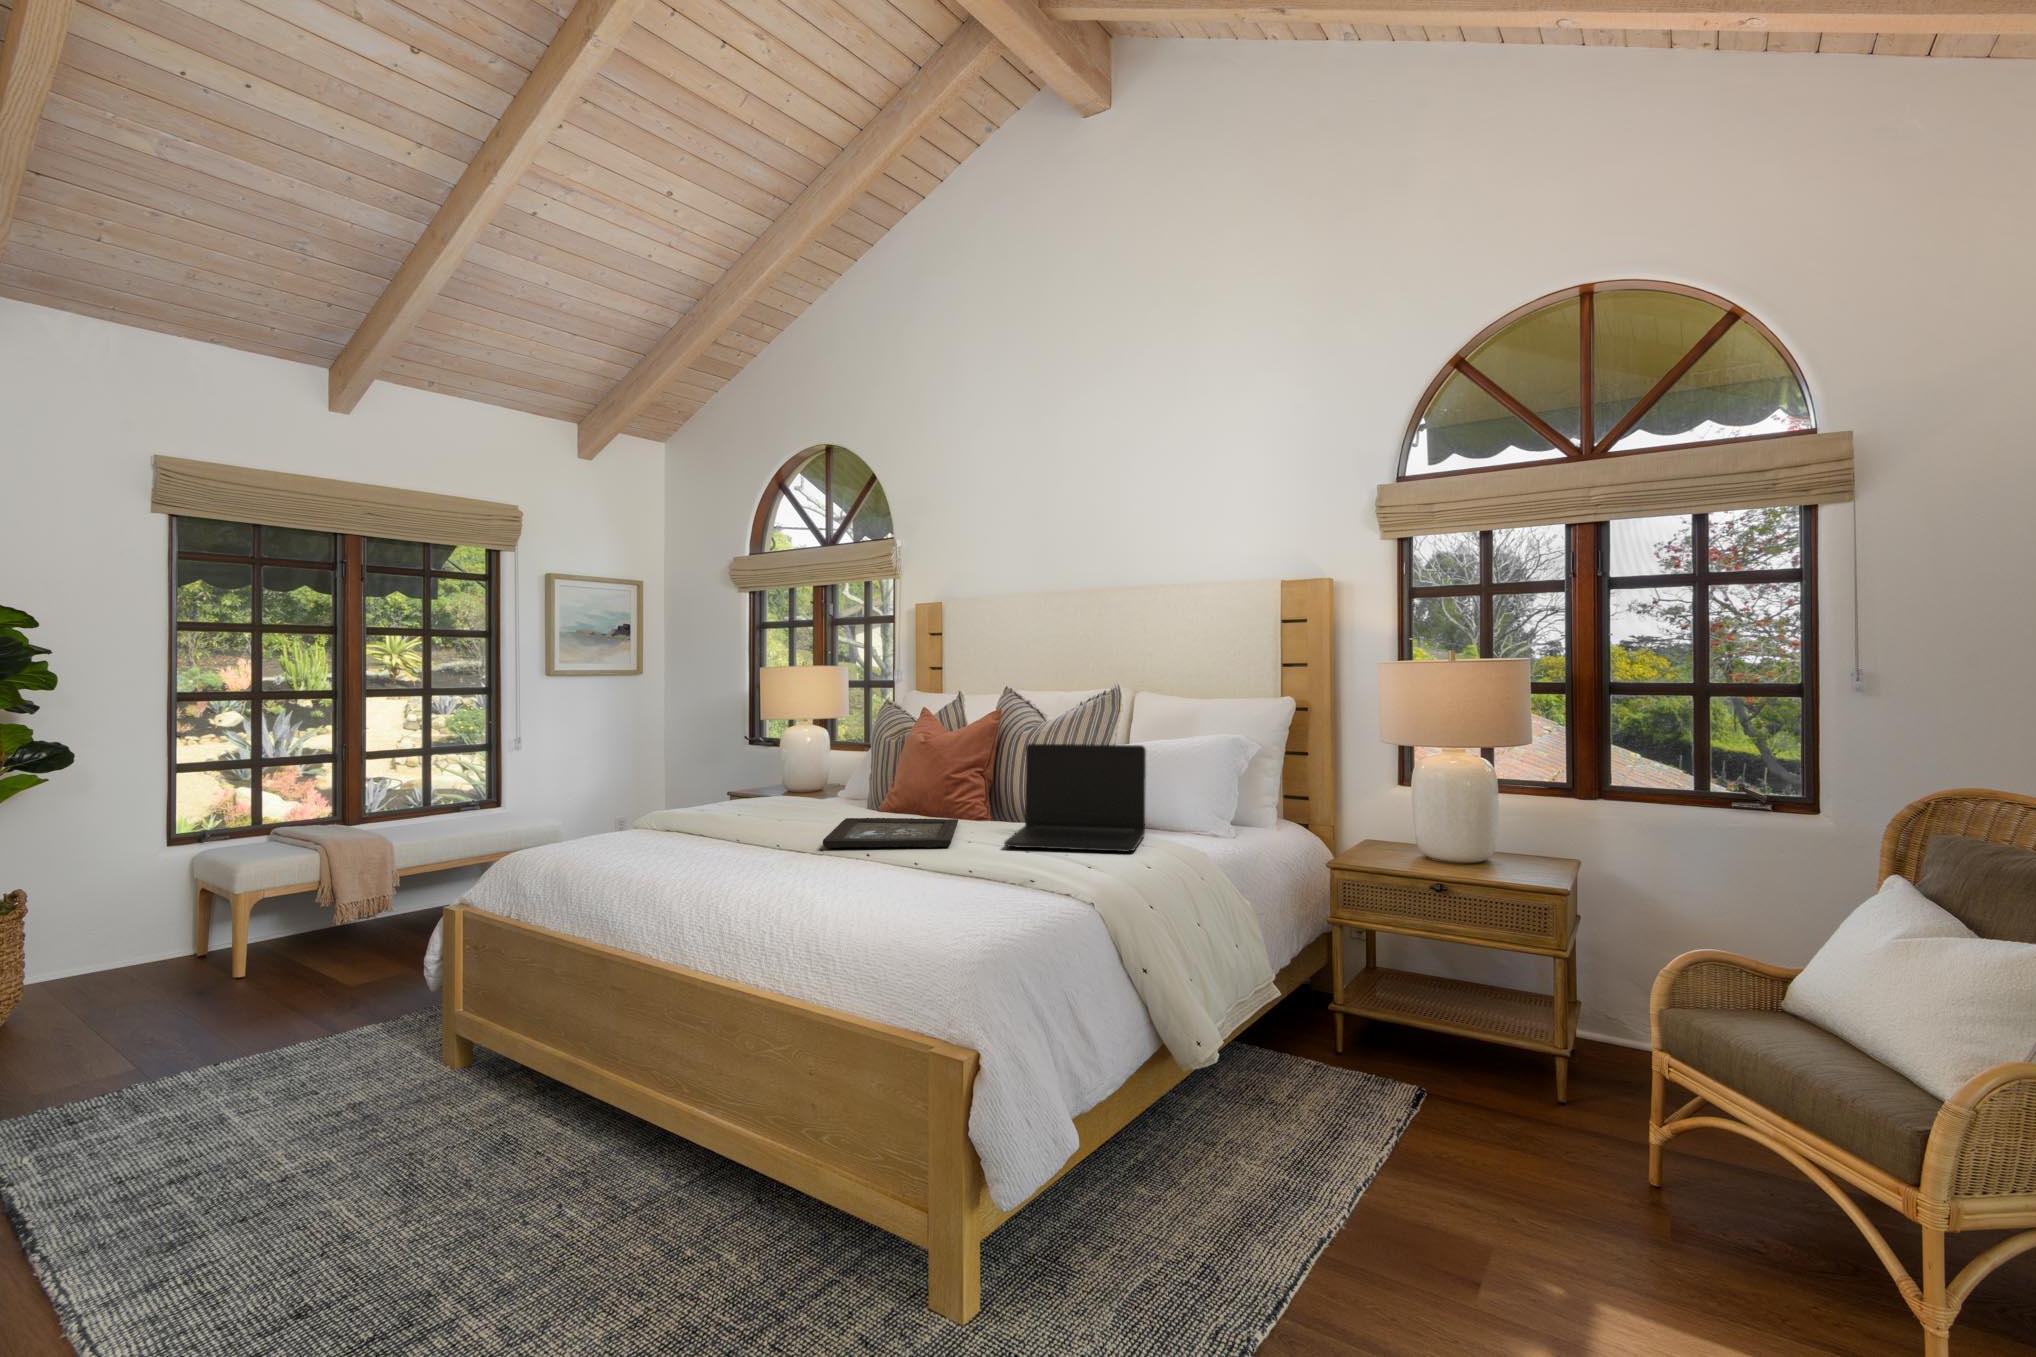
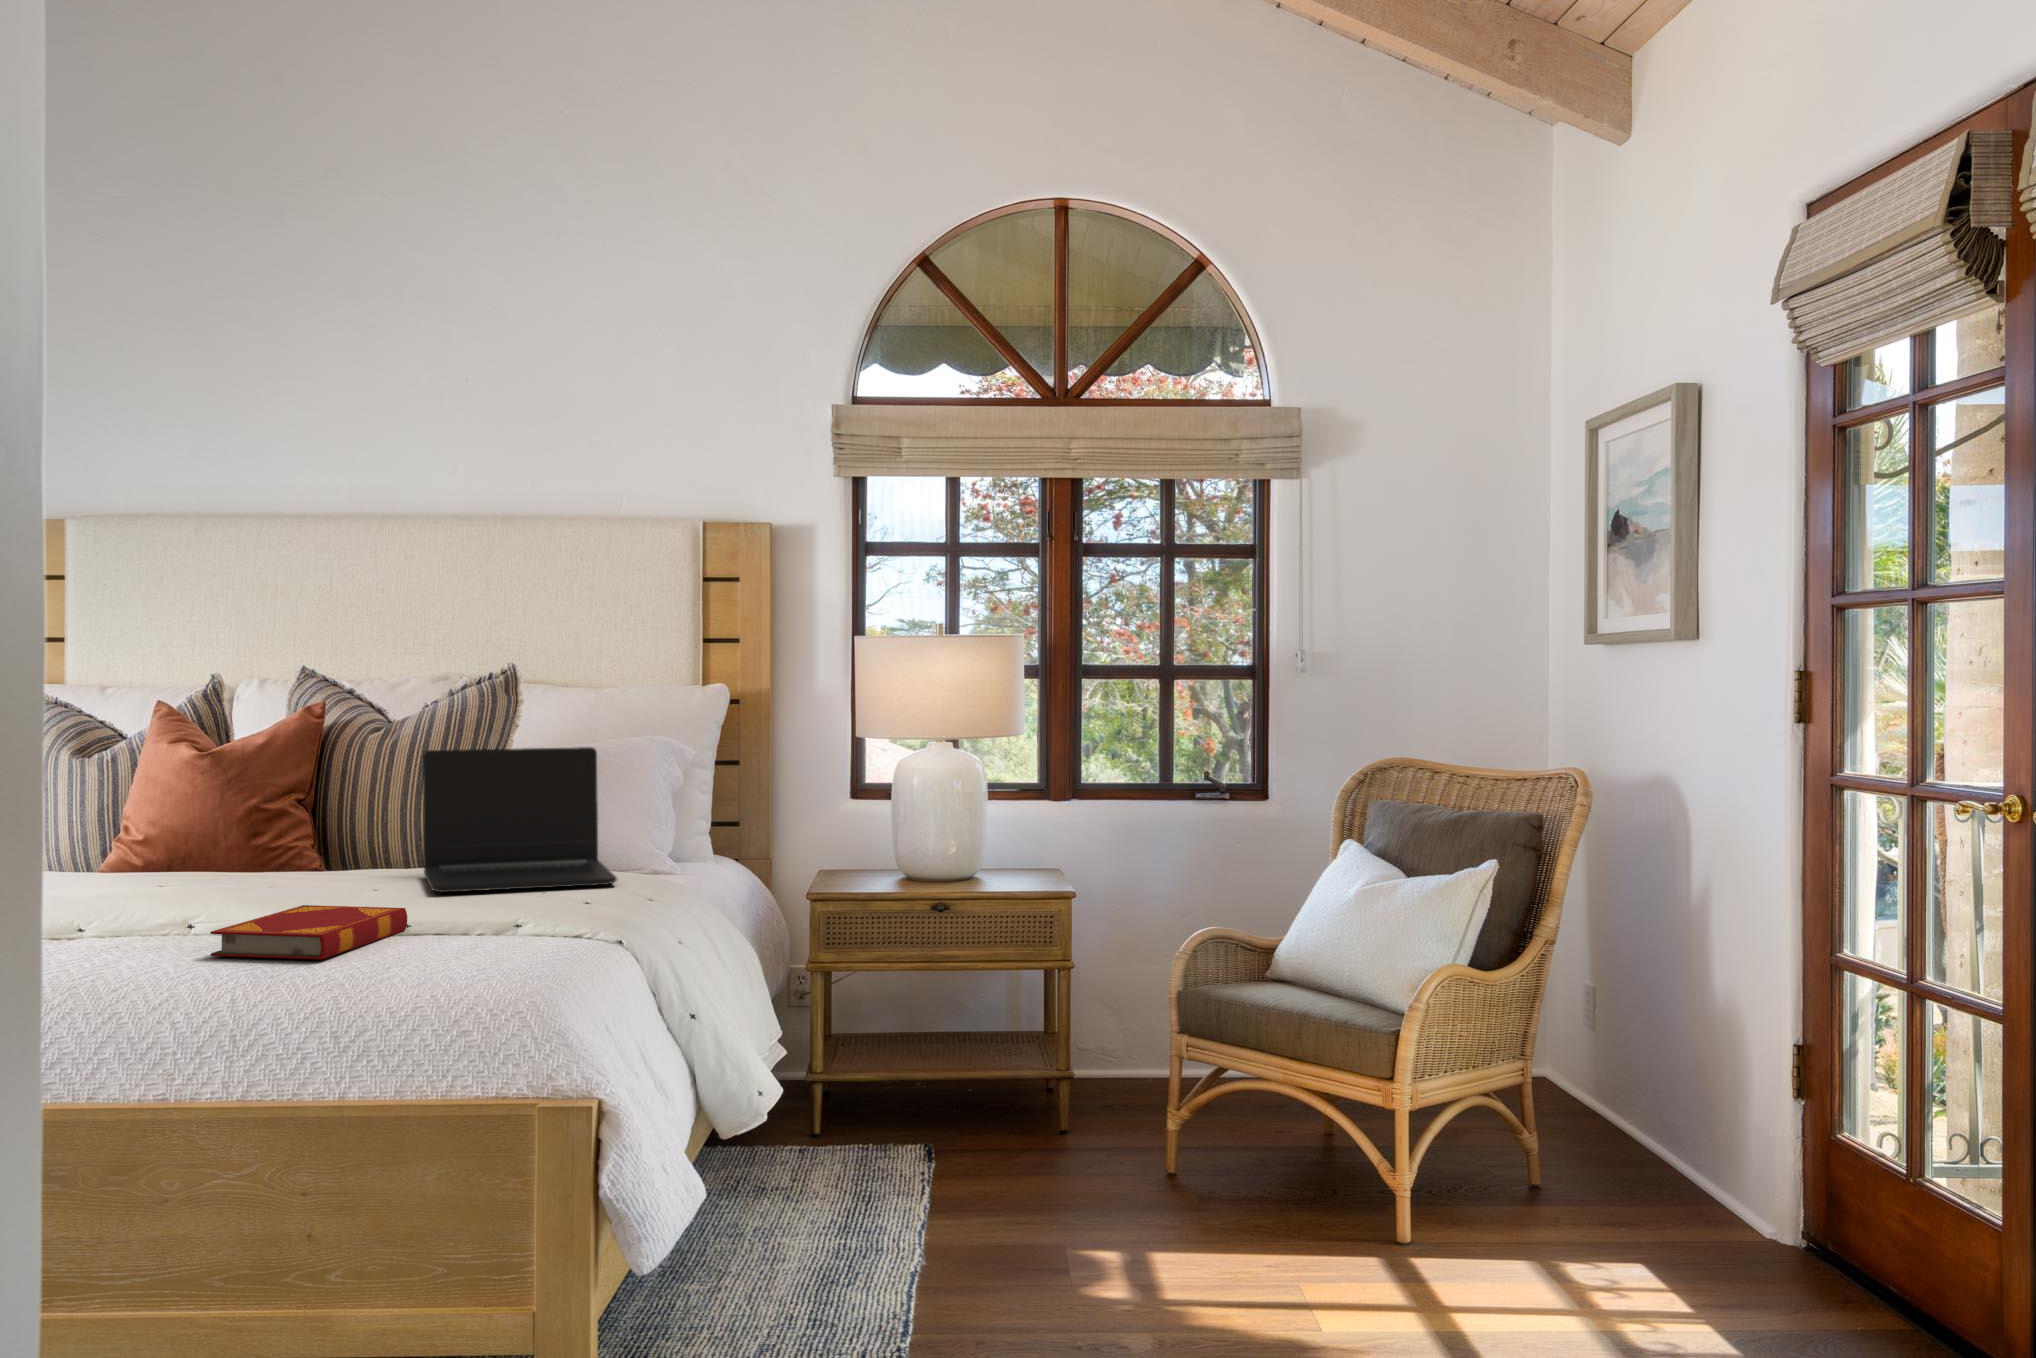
tray: present [823,818,958,848] -> none [111,868,351,915]
hardback book: none [792,852,939,898] -> present [210,905,407,959]

